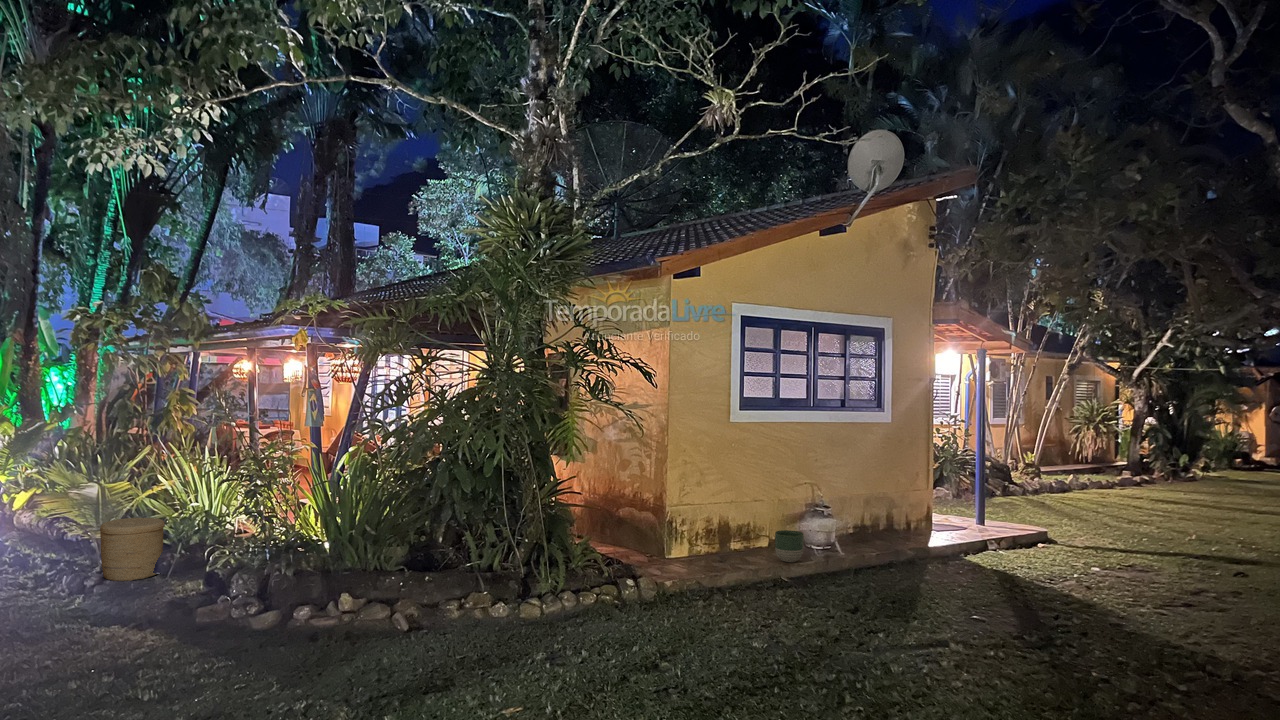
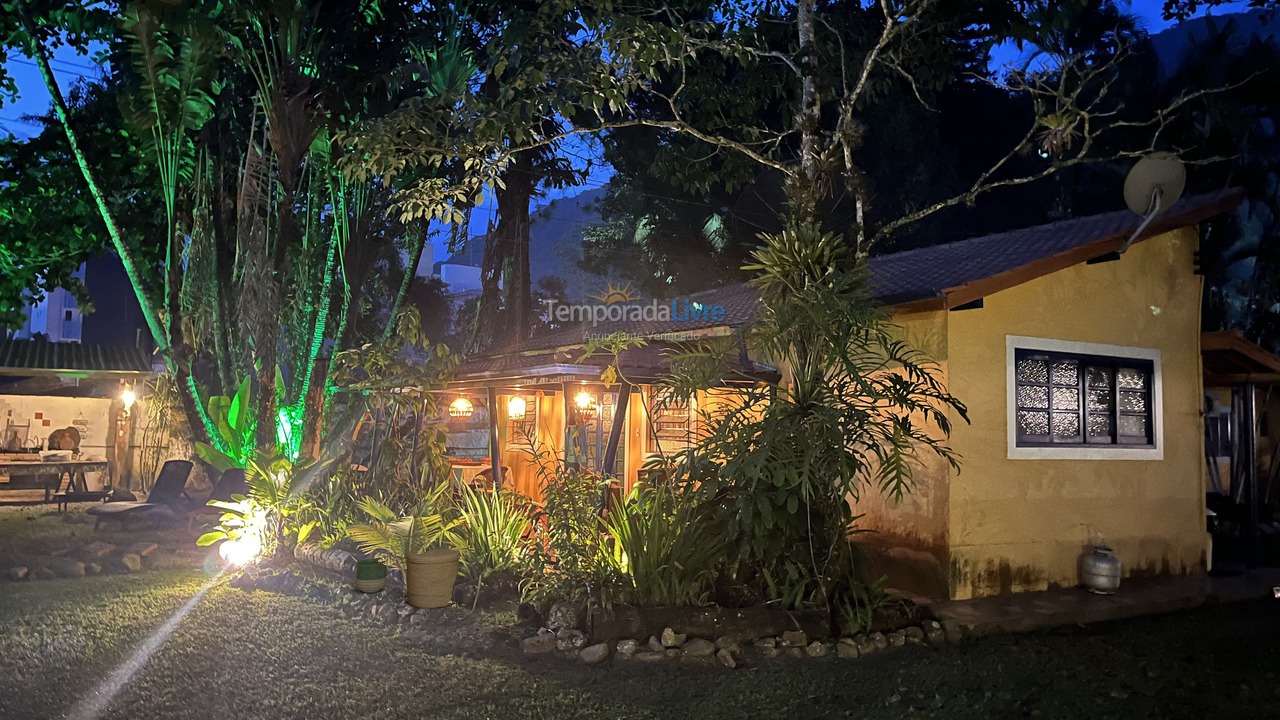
planter: present [775,530,804,562] -> present [356,559,387,593]

